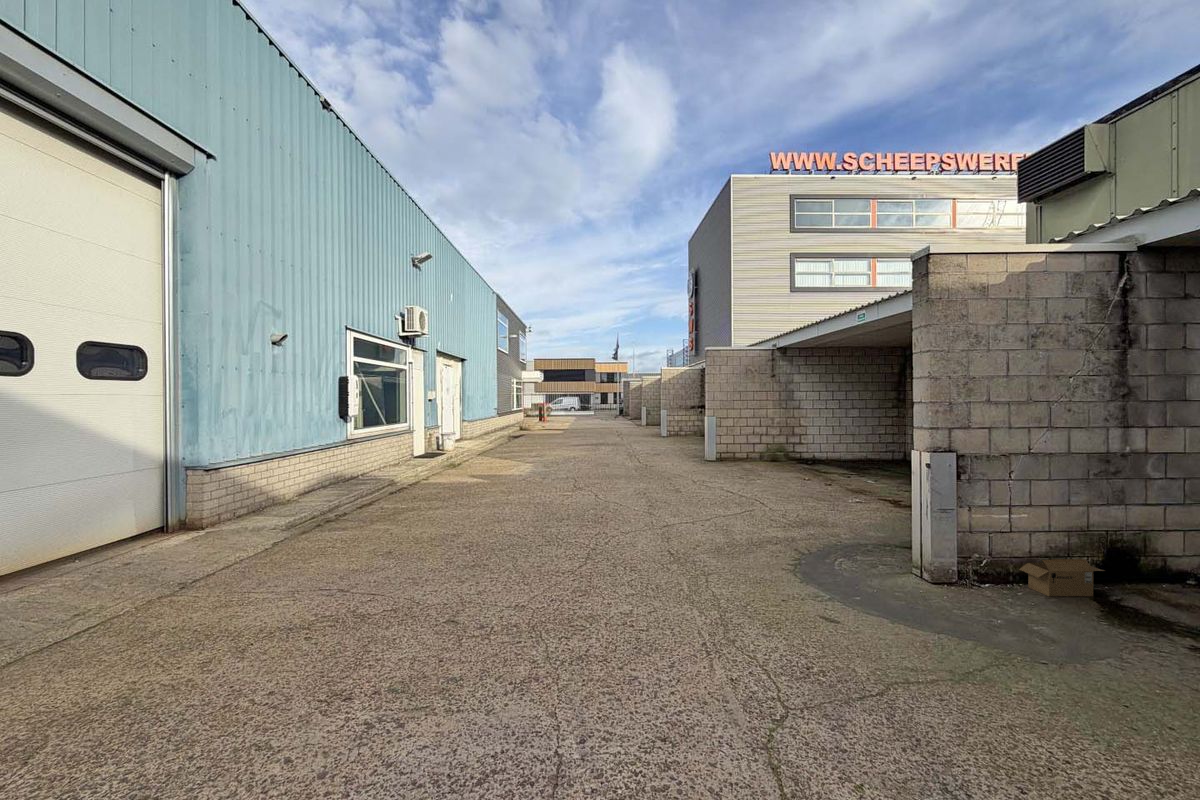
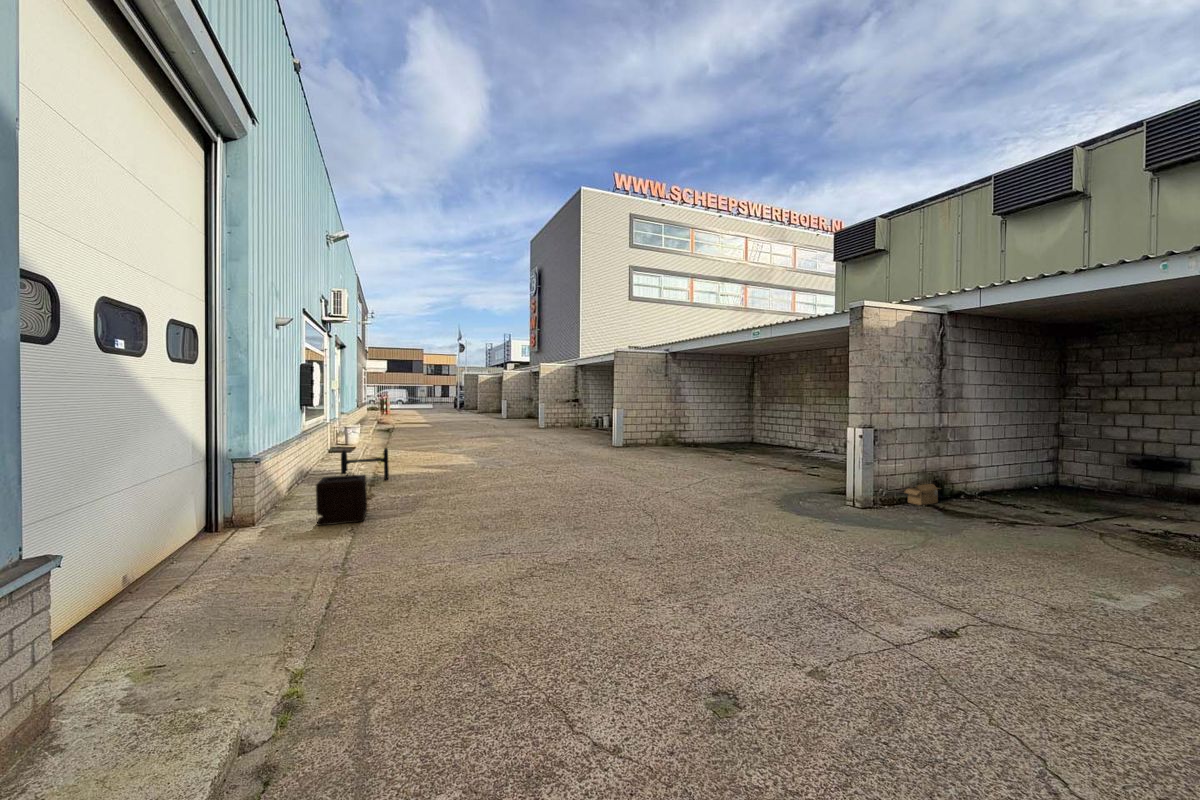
bench: none [361,447,414,481] -> present [341,448,389,480]
wooden crate: none [237,473,308,524] -> present [316,474,367,526]

